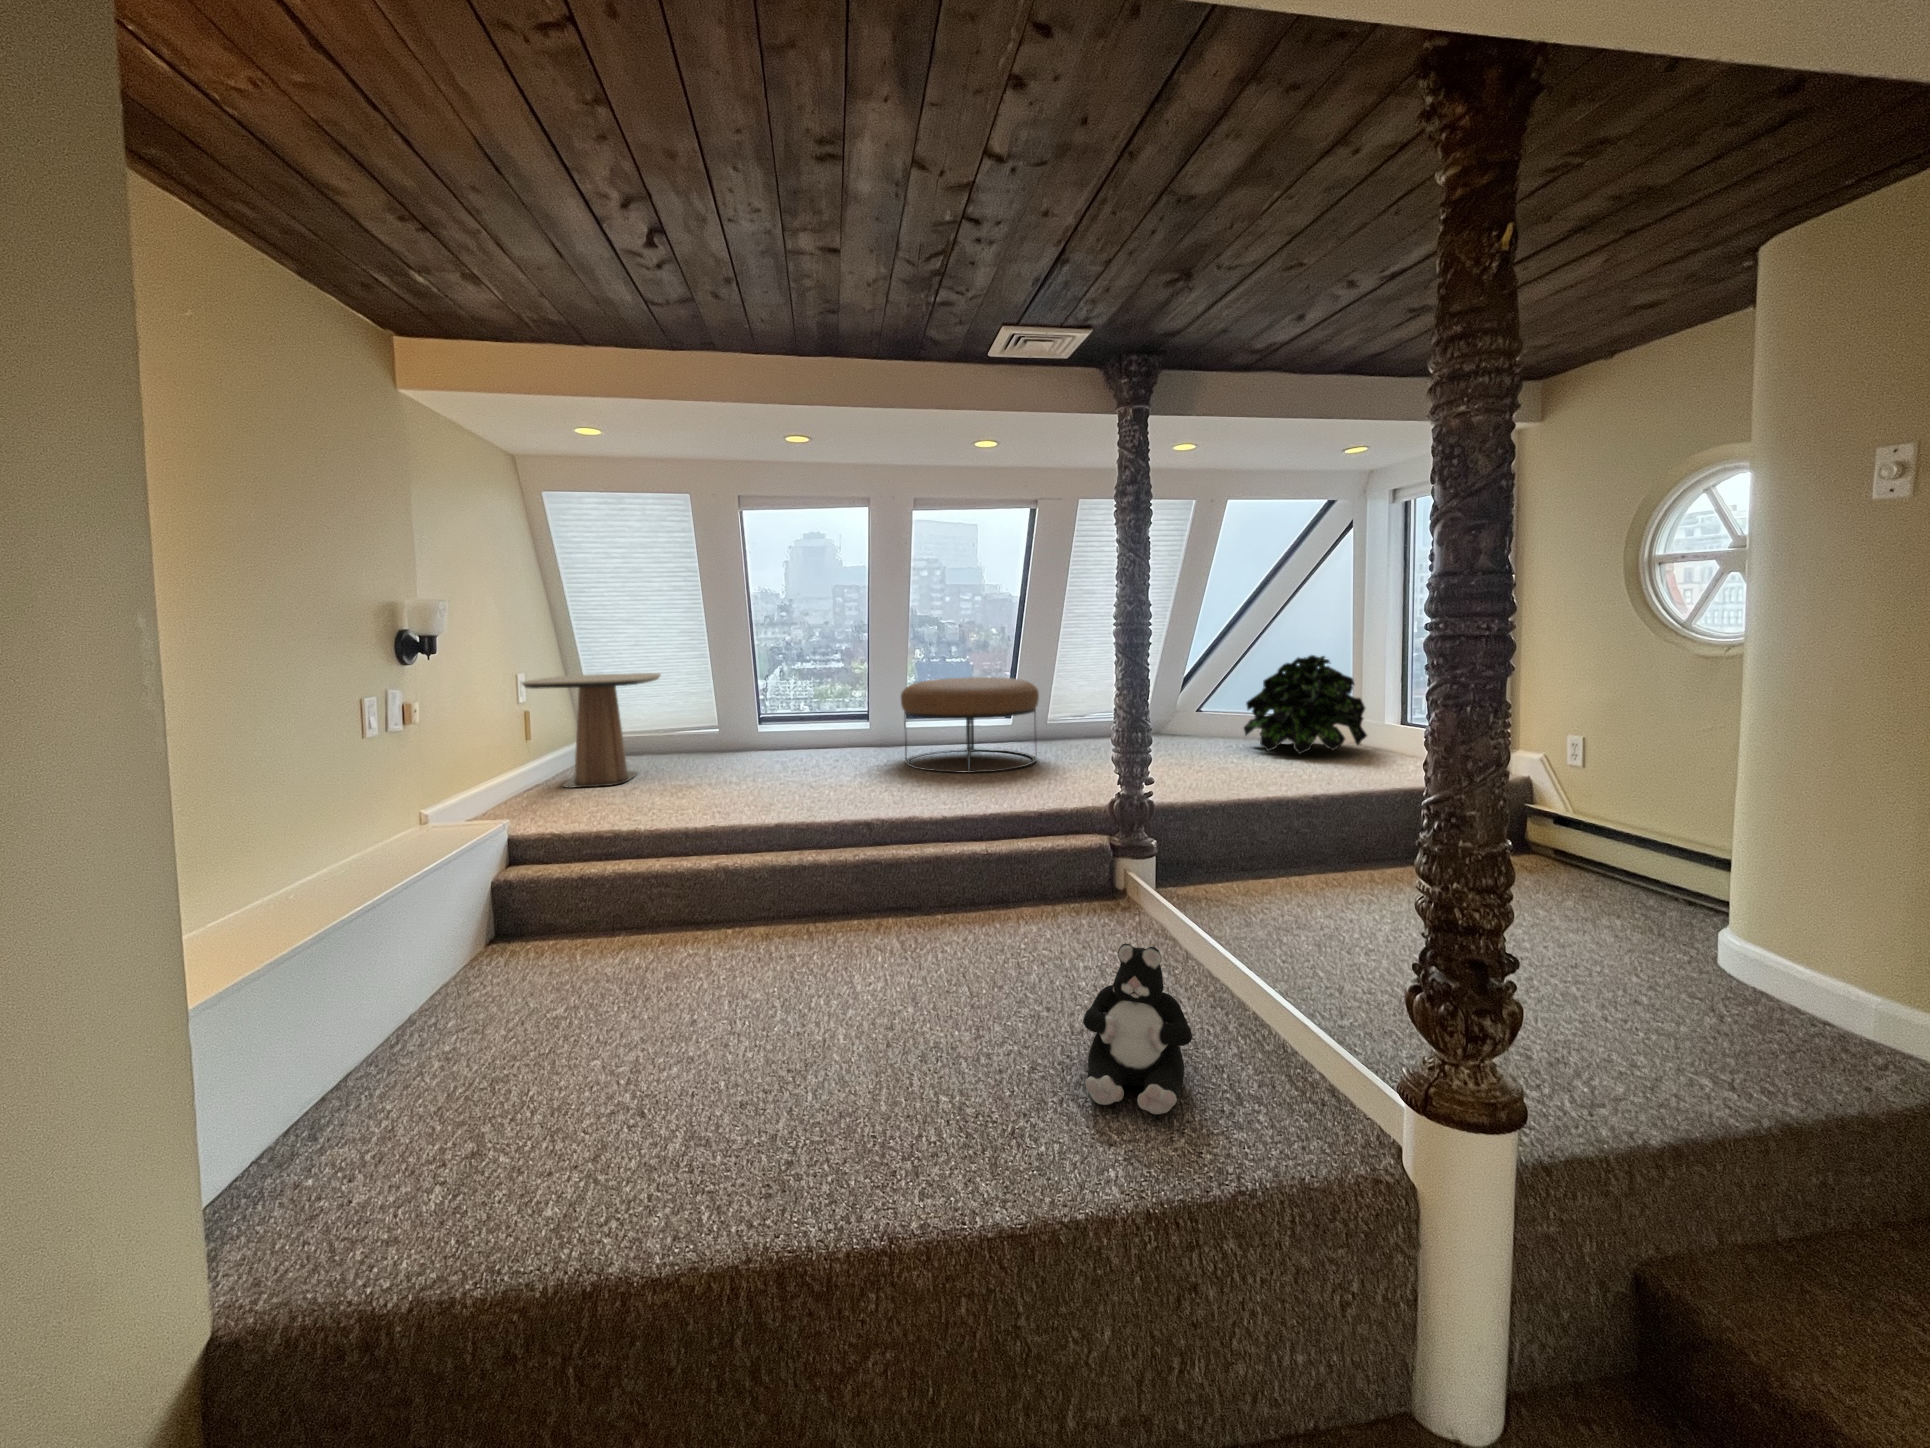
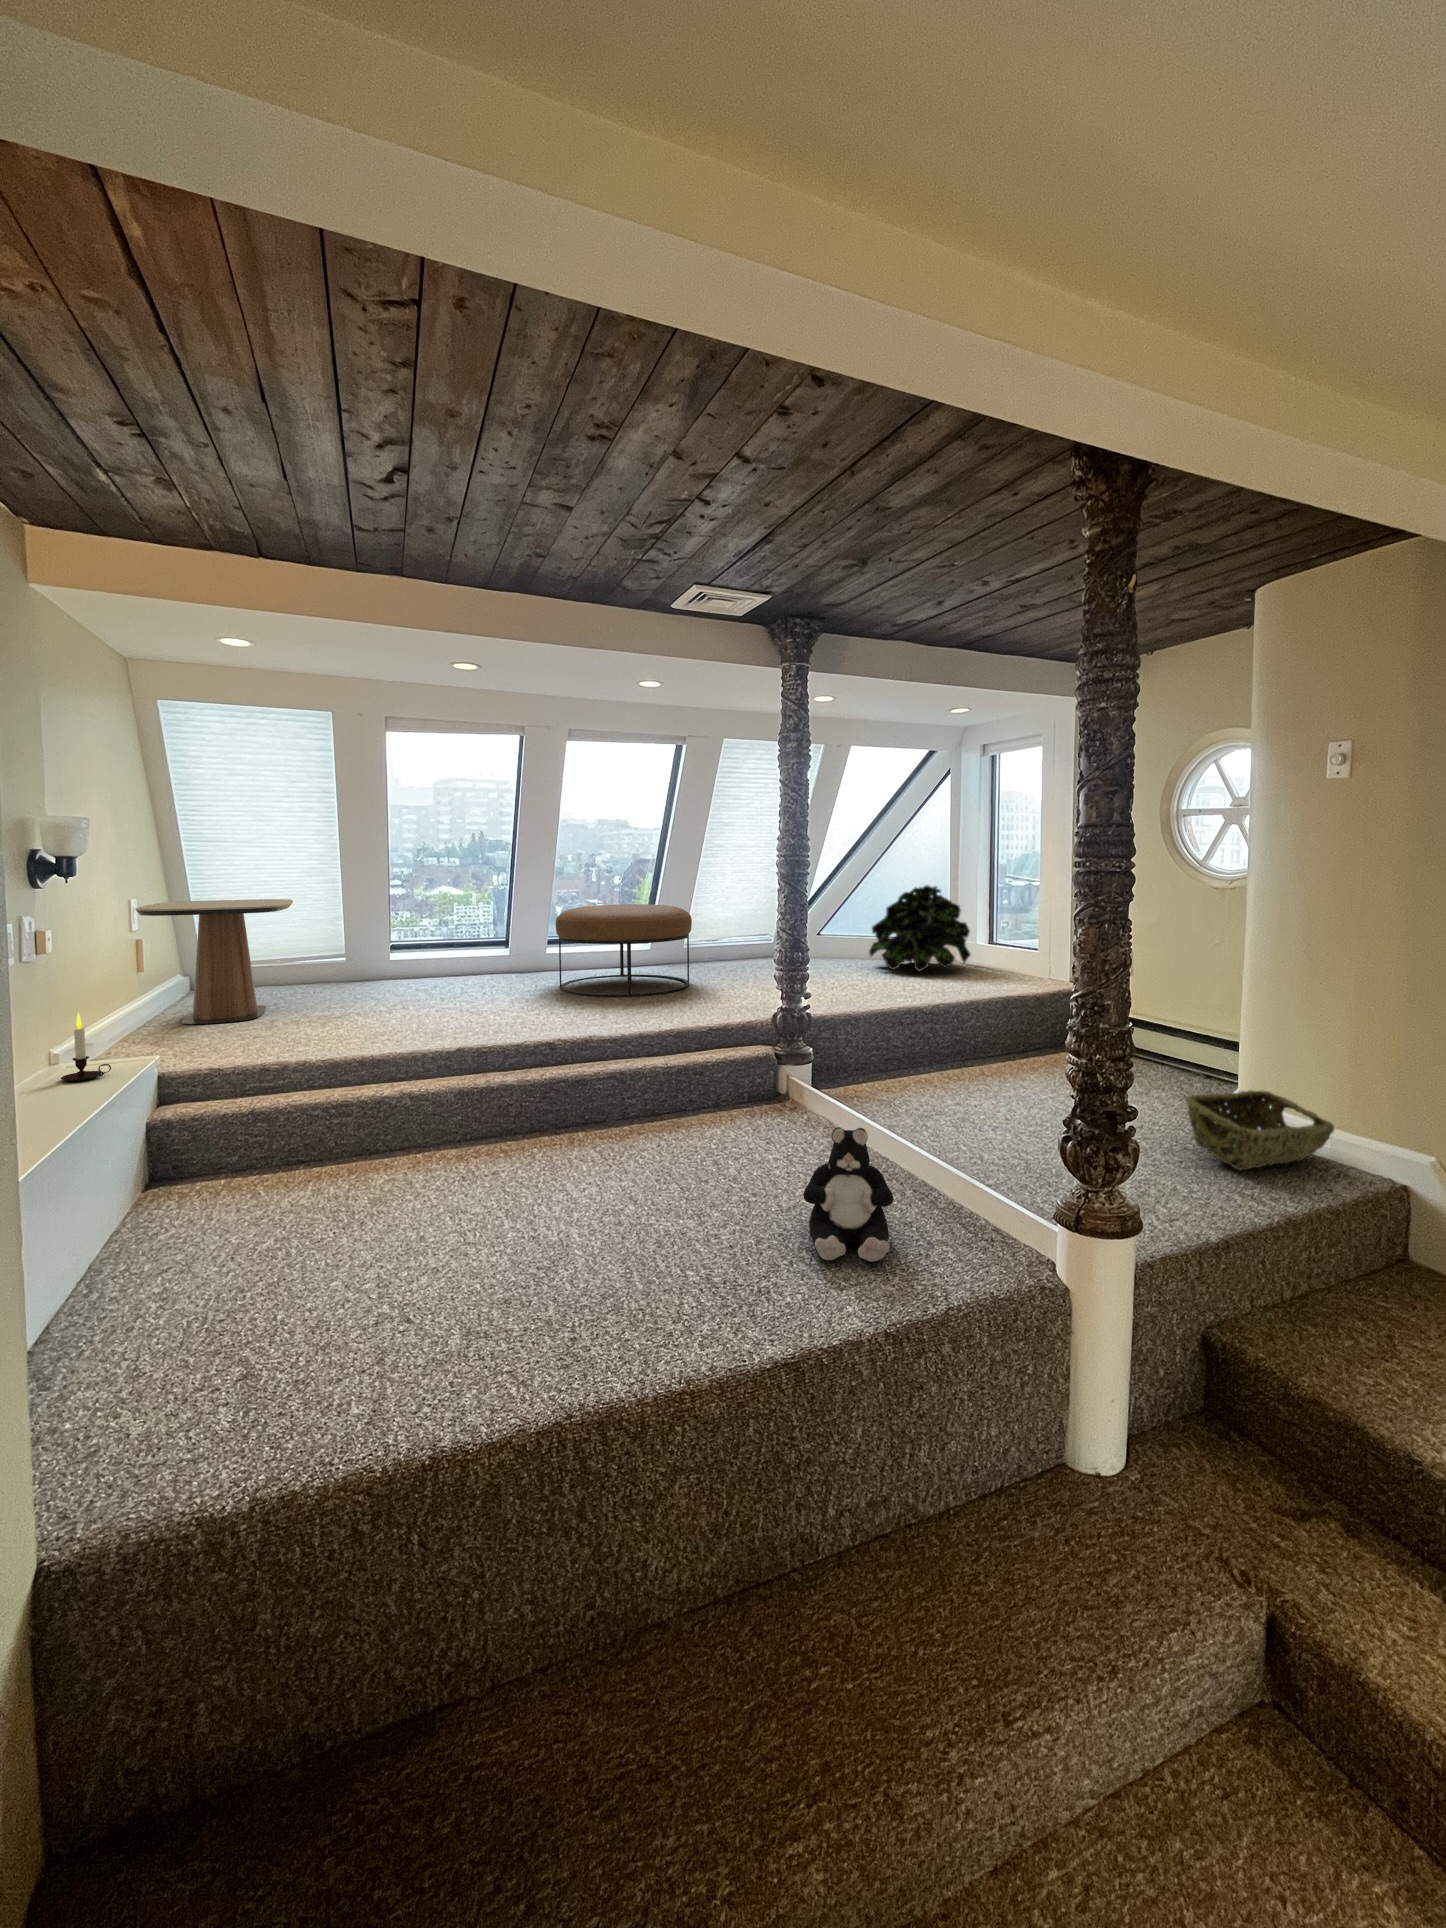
candle: none [422,777,462,839] -> present [61,1013,111,1081]
woven basket: none [1635,932,1887,1044] -> present [1186,1090,1335,1170]

